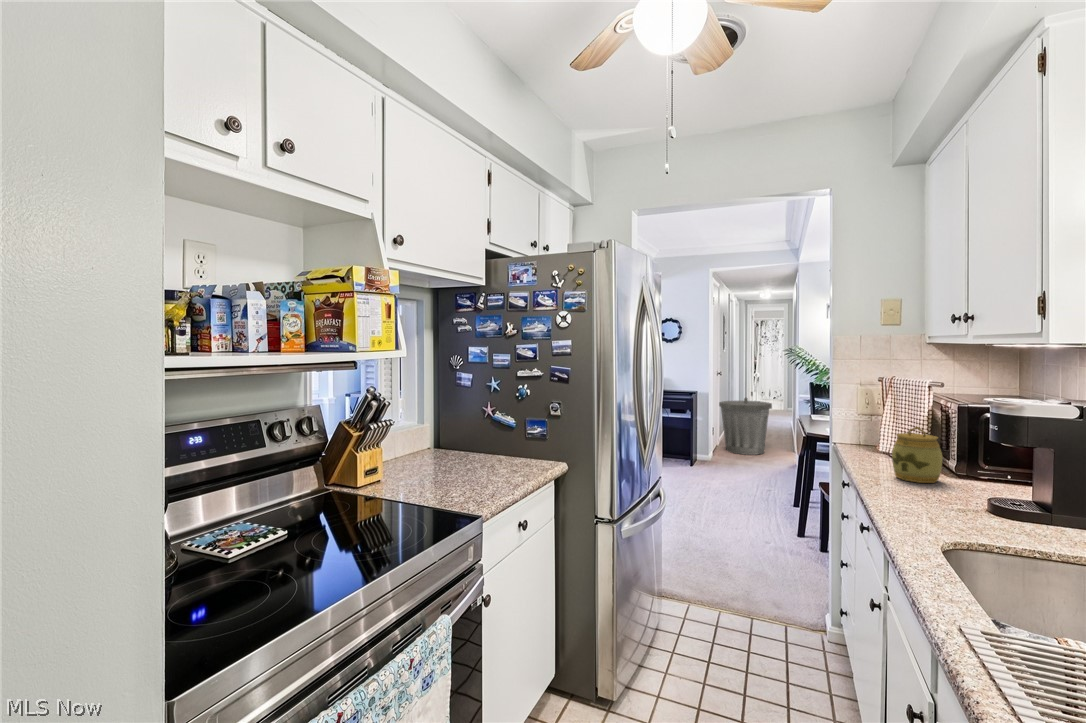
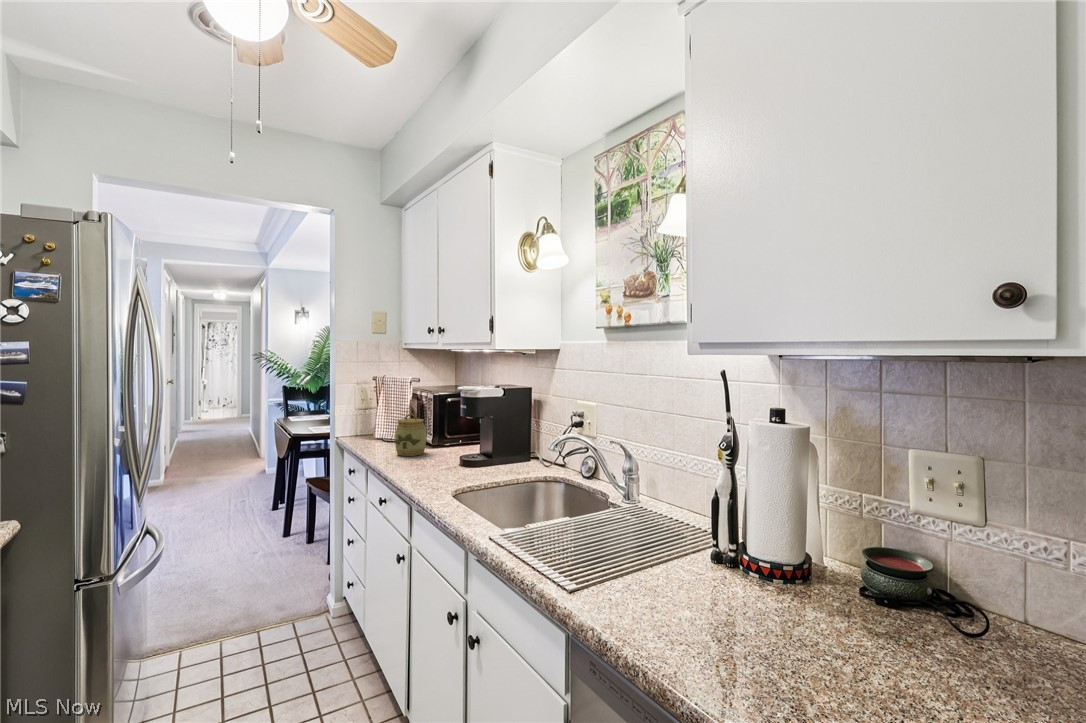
trash can: present [719,398,772,455] -> none [172,406,237,469]

